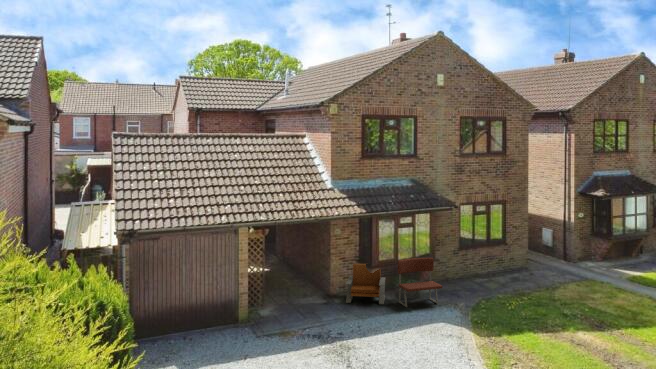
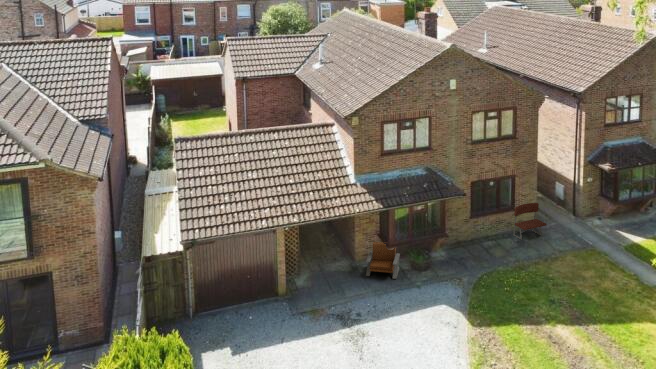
bench: present [398,258,443,307] -> present [513,203,547,240]

